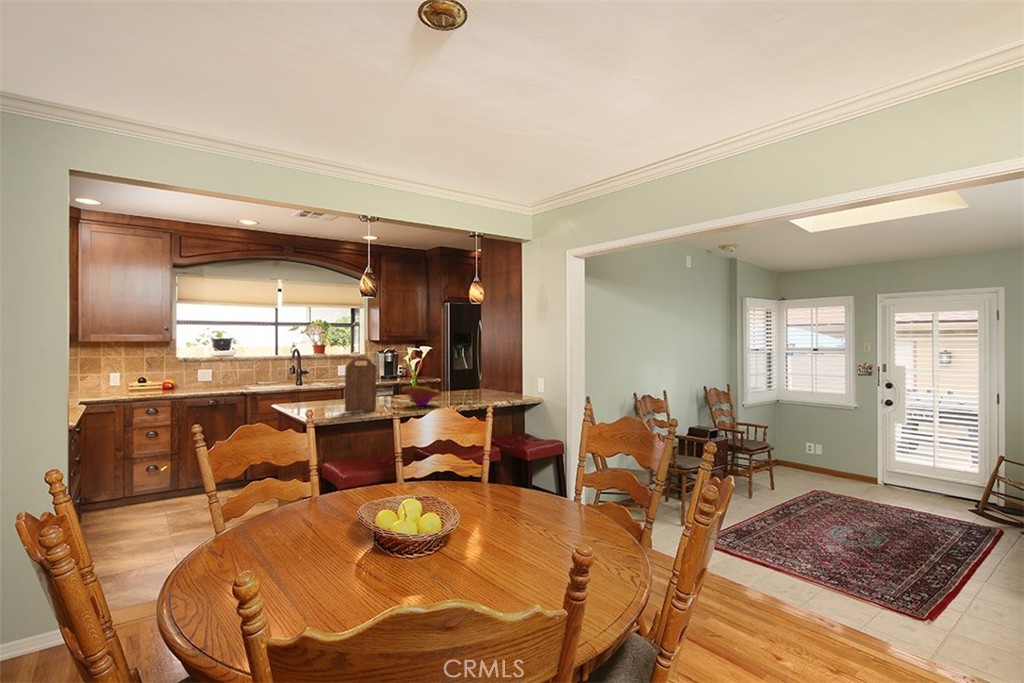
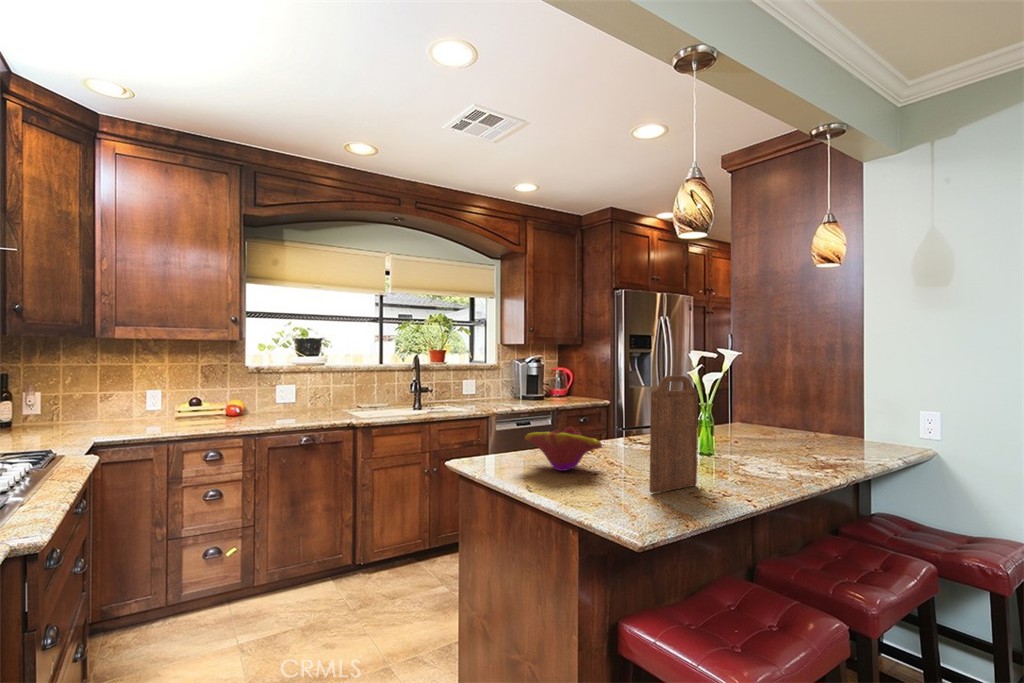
decorative bowl: present [402,385,441,406] -> present [525,427,602,471]

